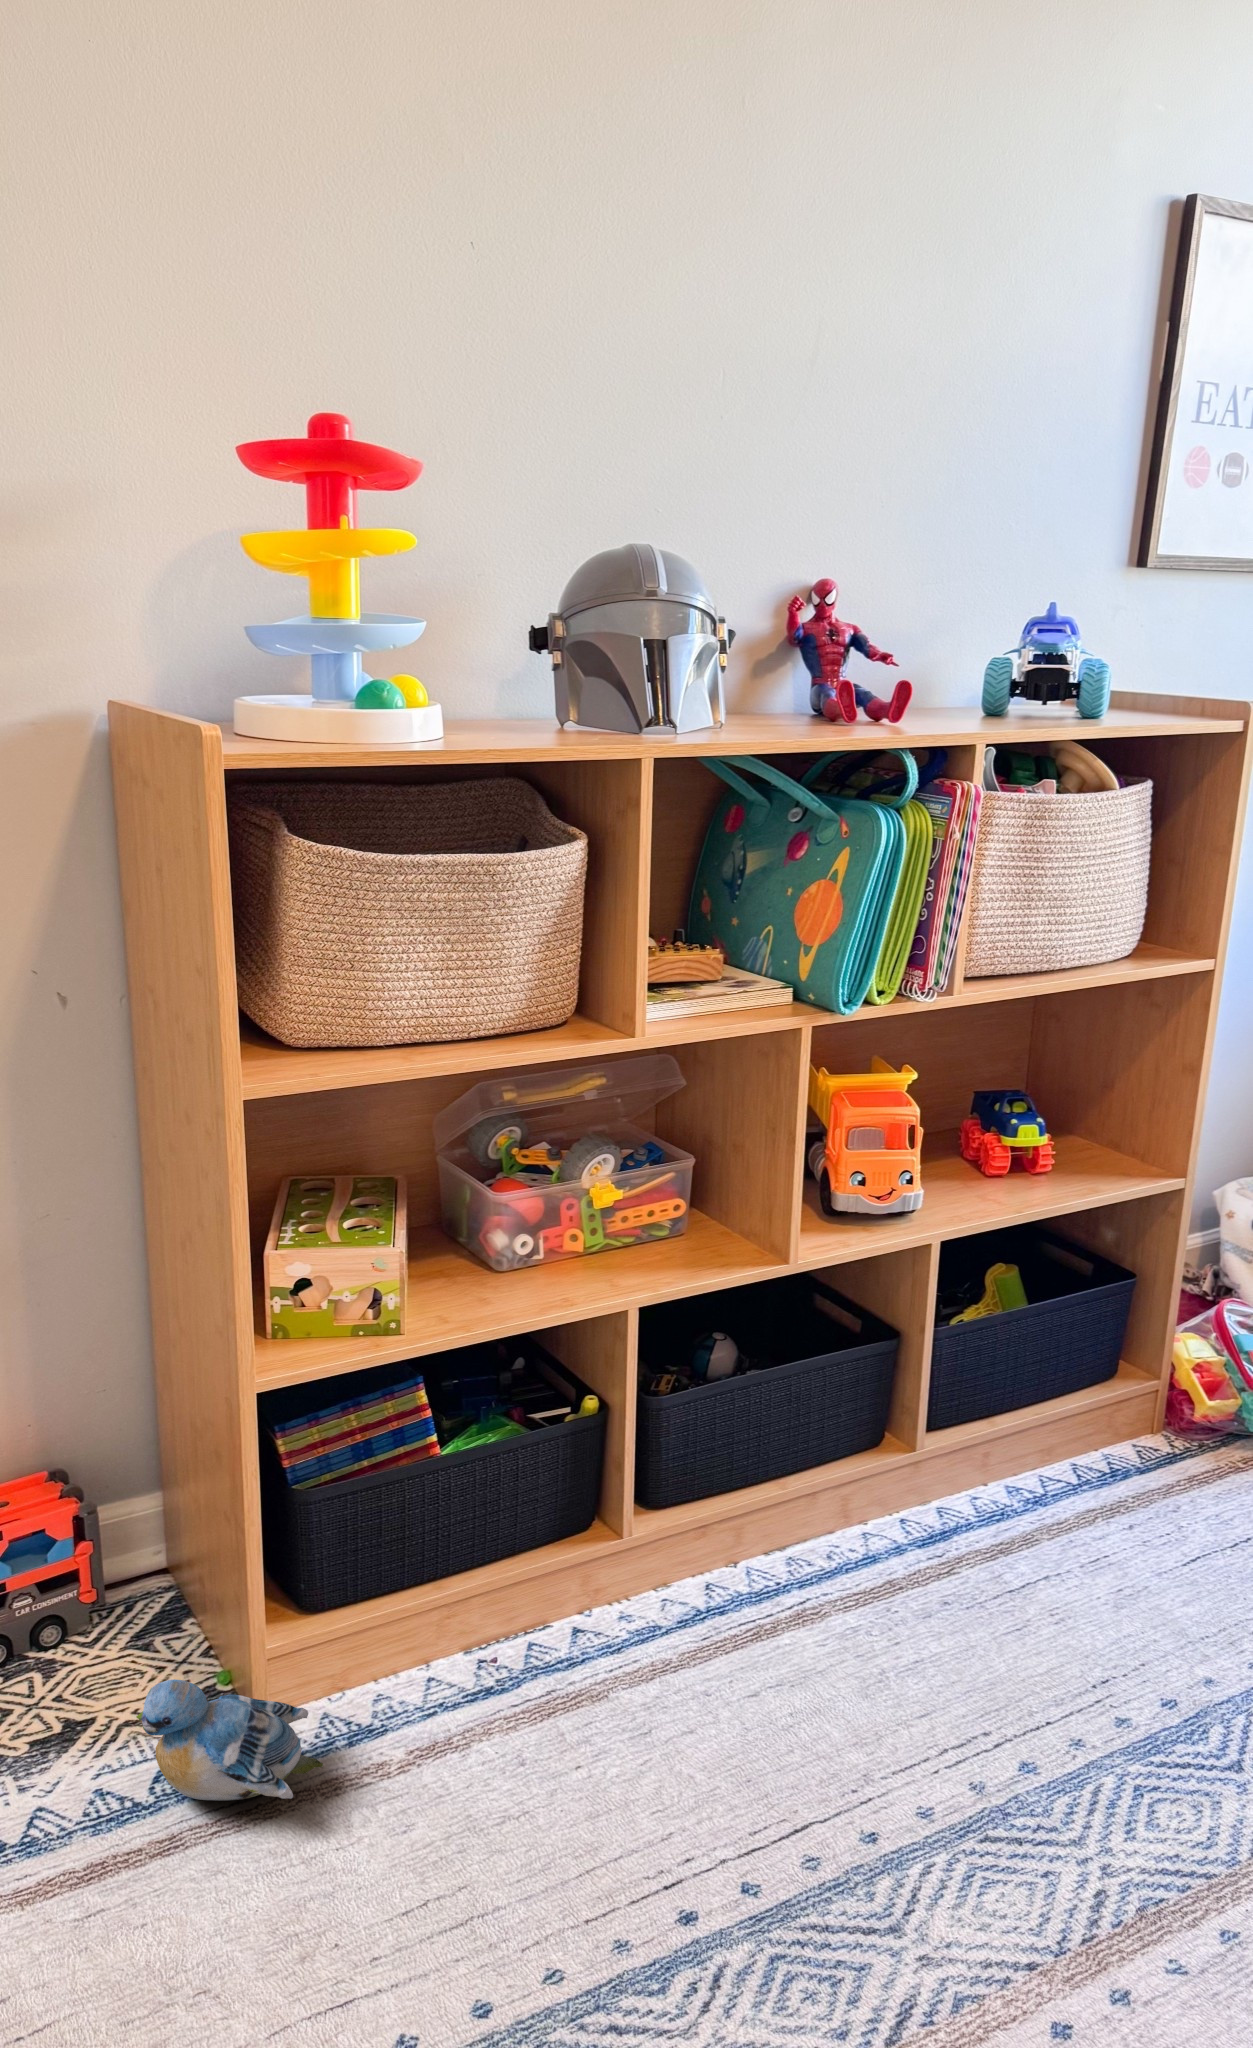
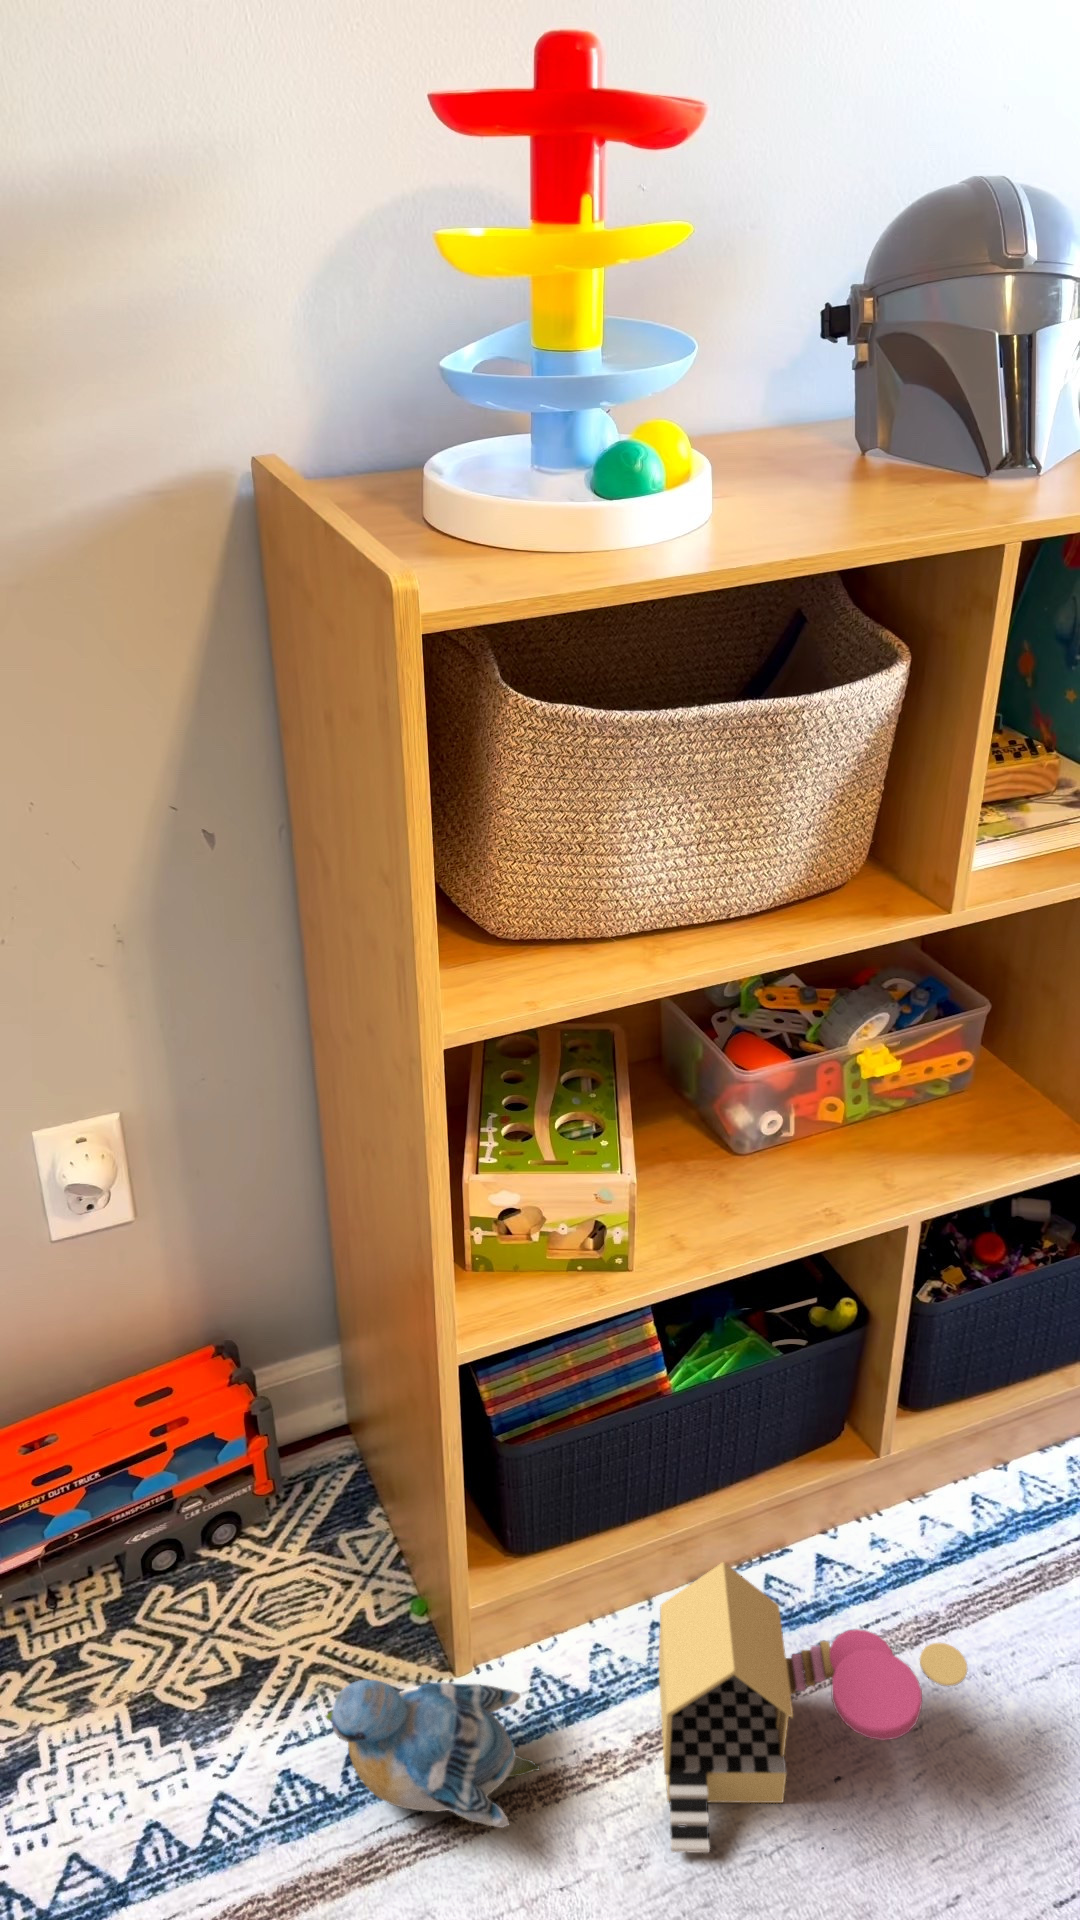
toy house: none [427,1569,678,1817] -> present [658,1562,967,1853]

